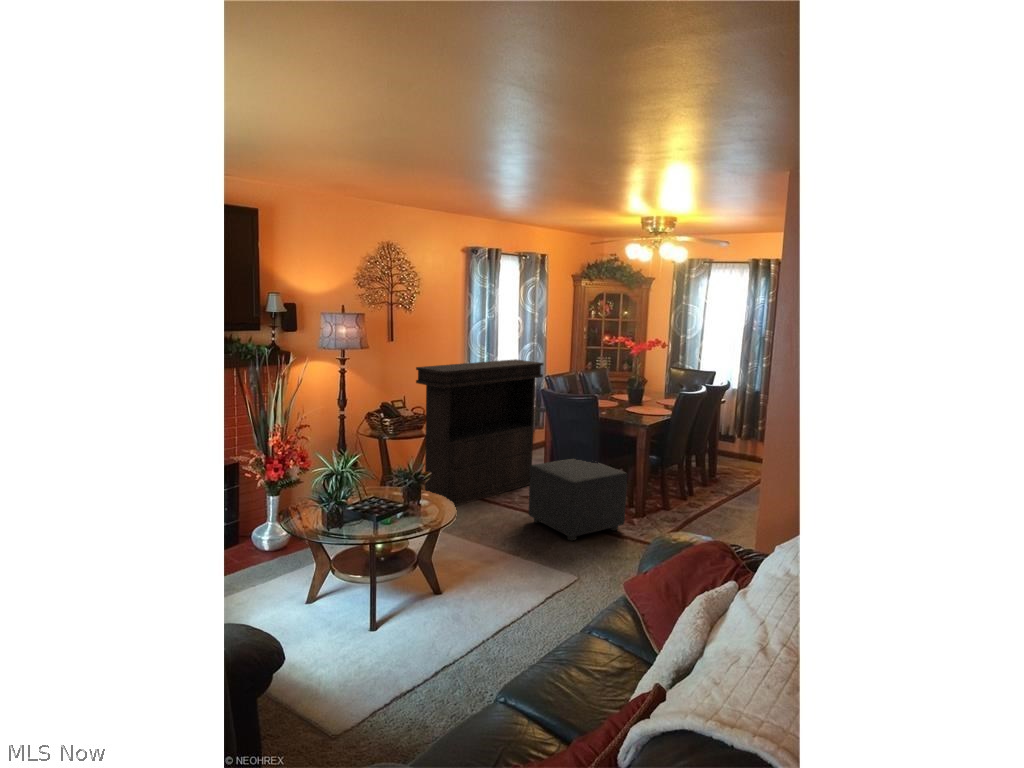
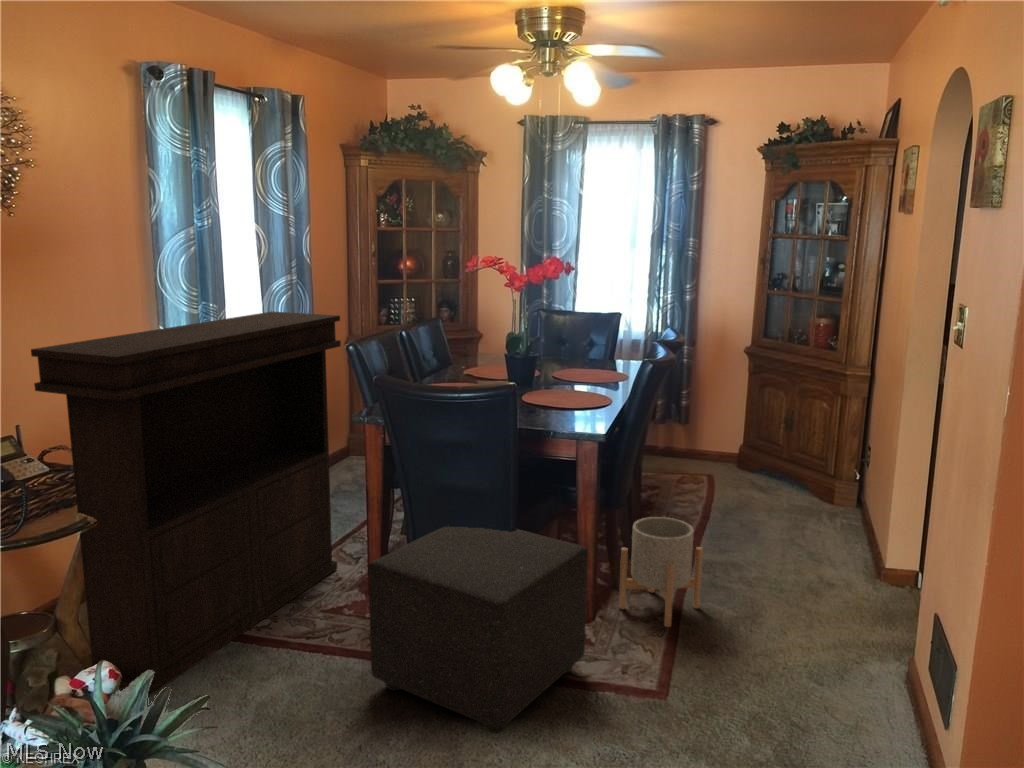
planter: none [659,473,703,526] -> present [619,517,703,627]

